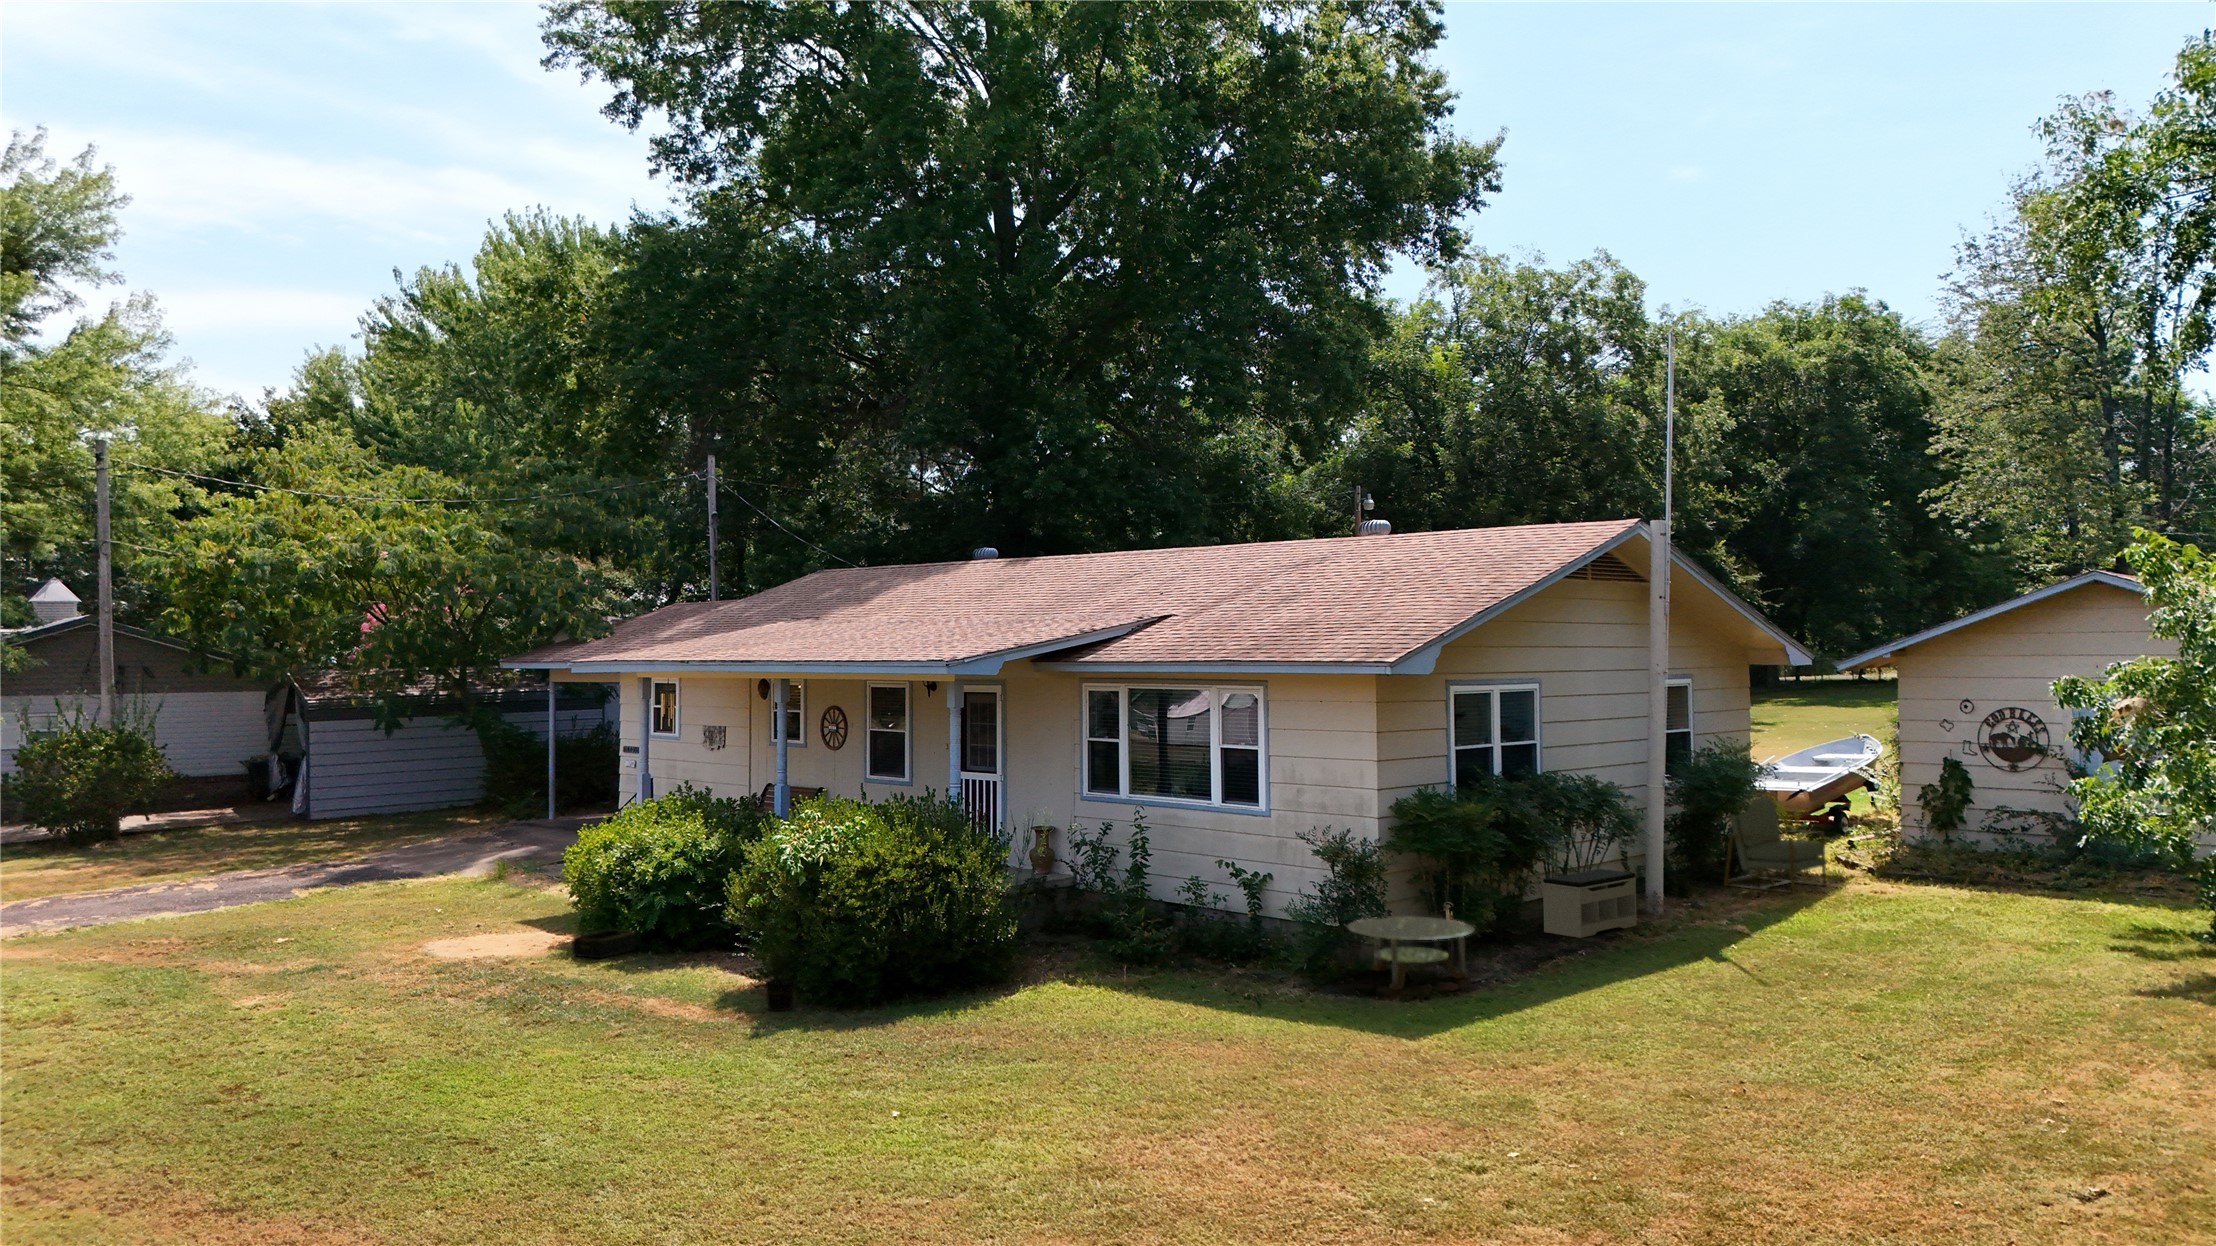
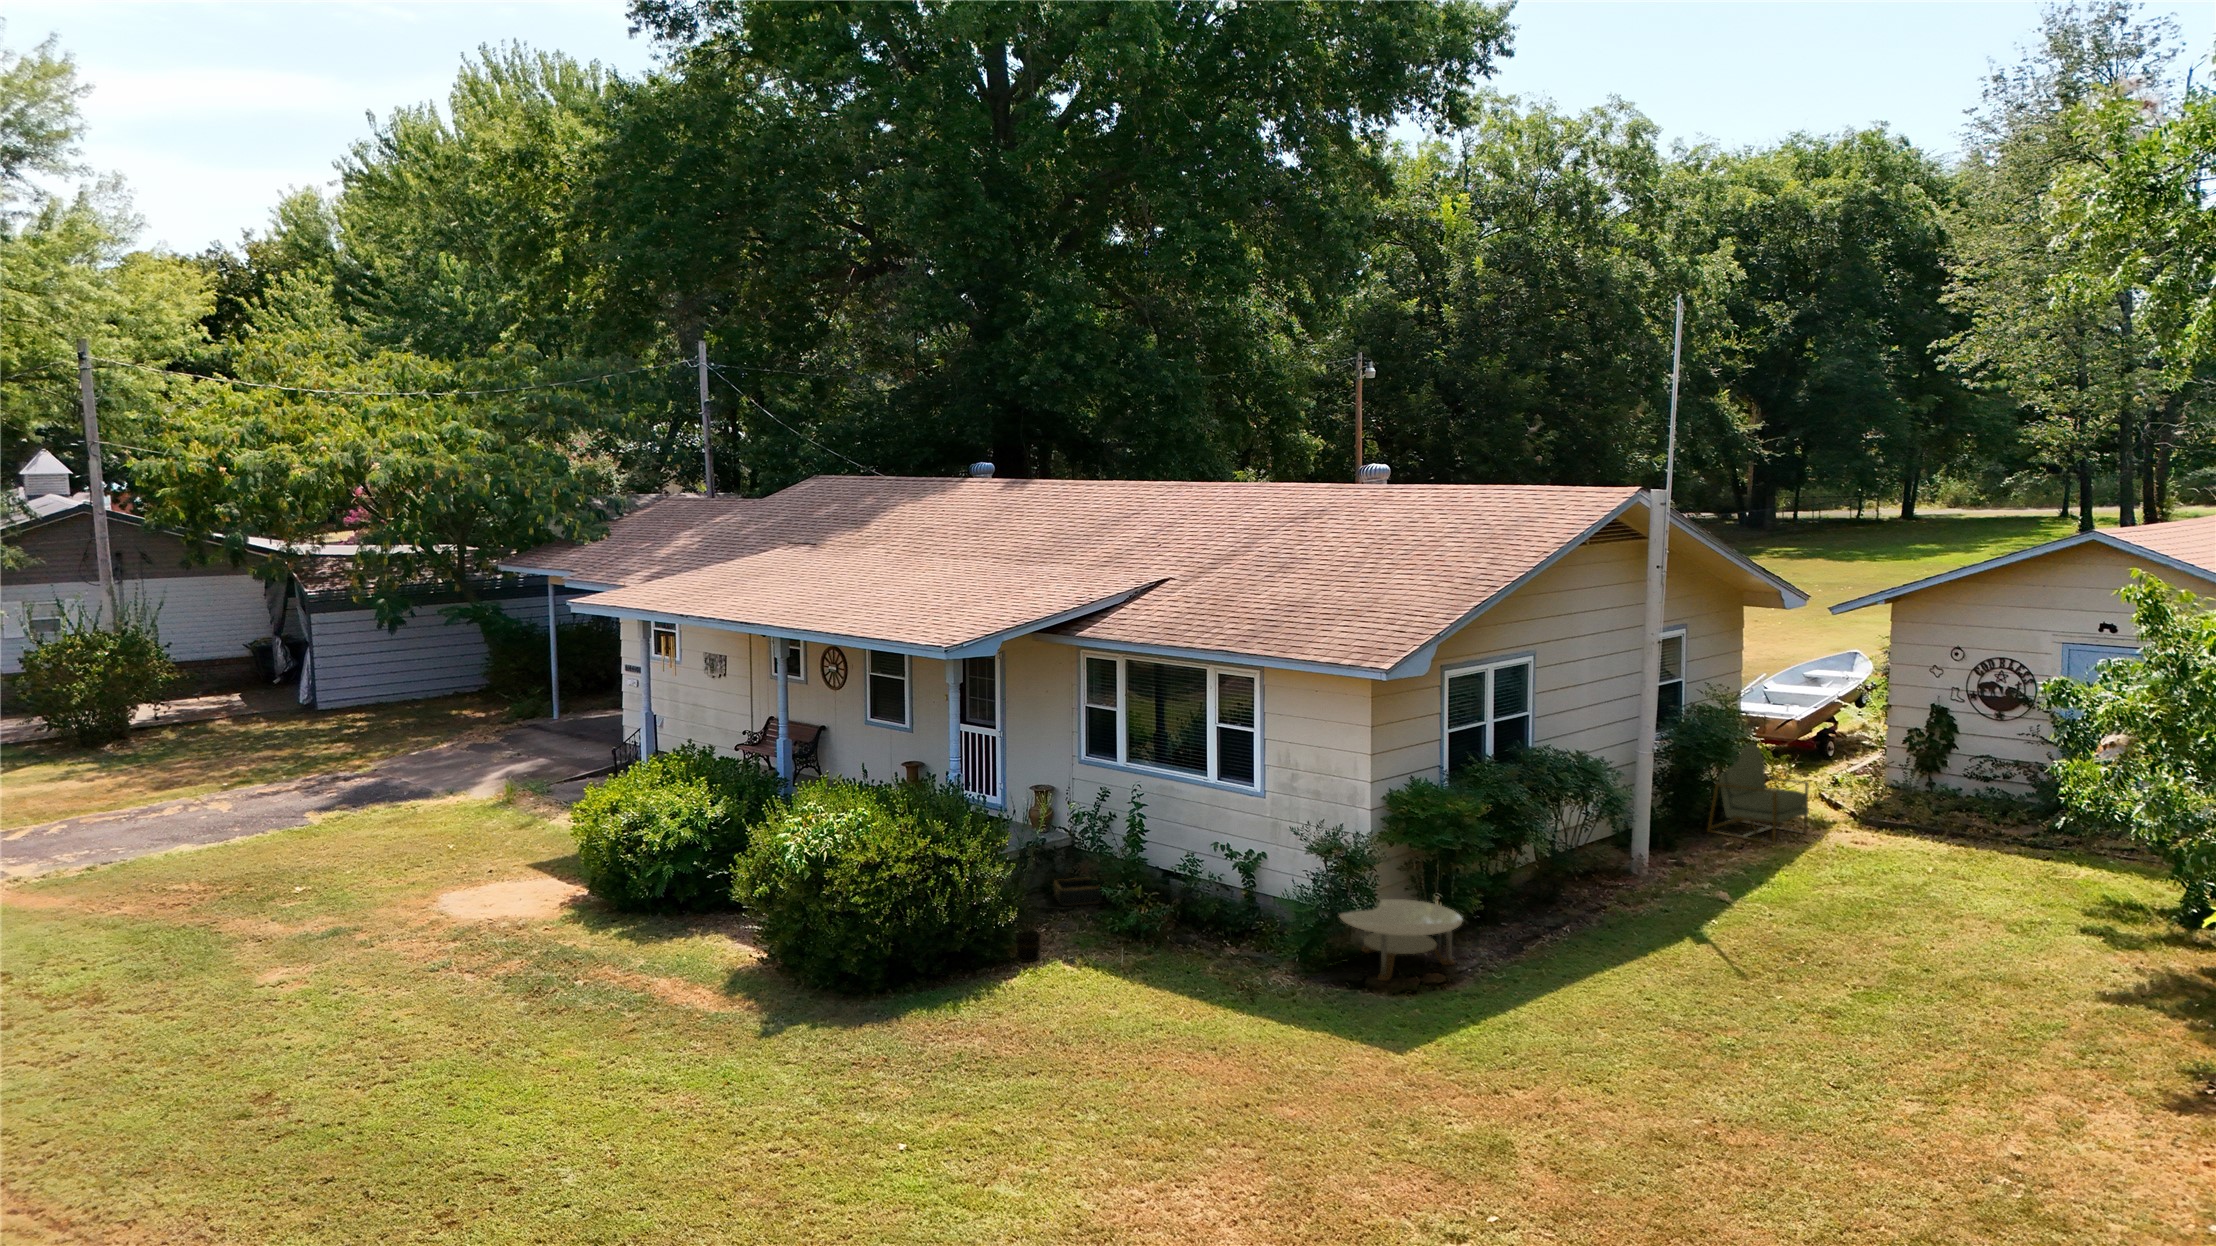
bench: present [1543,869,1637,938] -> none [1530,833,1622,907]
basket: present [572,929,635,958] -> present [1054,878,1102,906]
potted plant: present [766,939,795,1011] -> present [1013,893,1043,962]

